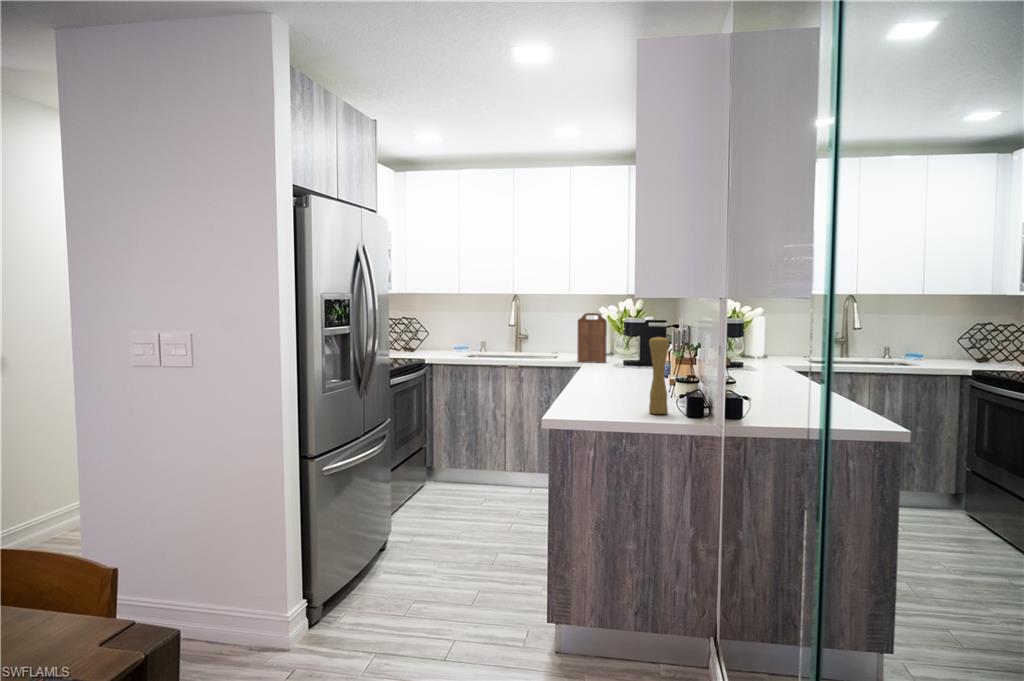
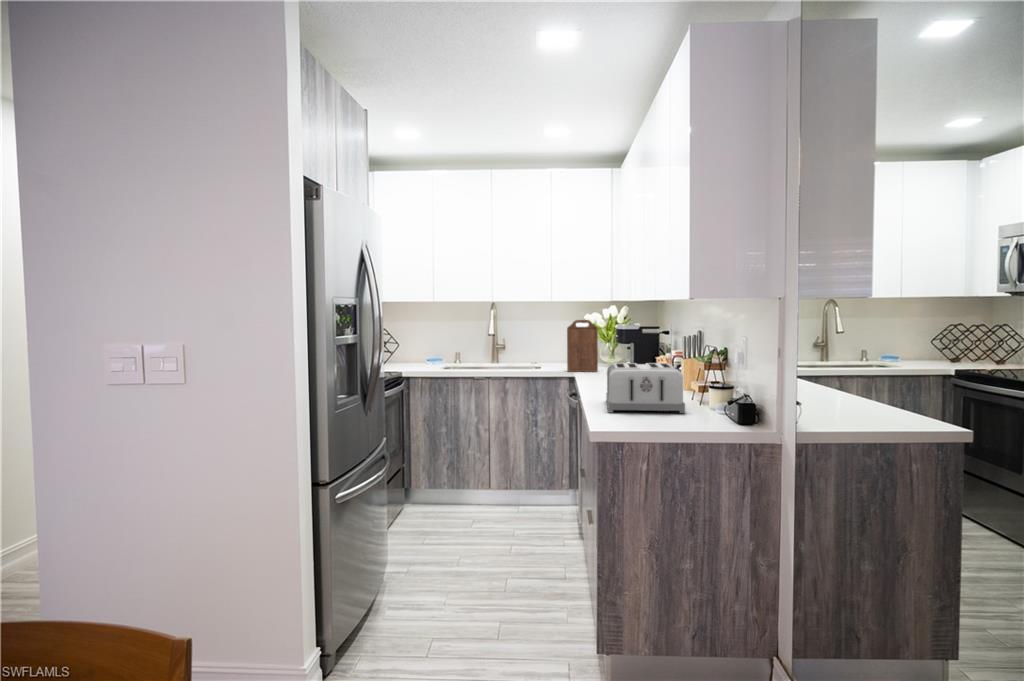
pepper mill: present [649,336,669,414] -> none [695,341,717,423]
toaster: none [575,355,650,404] -> present [606,363,685,413]

